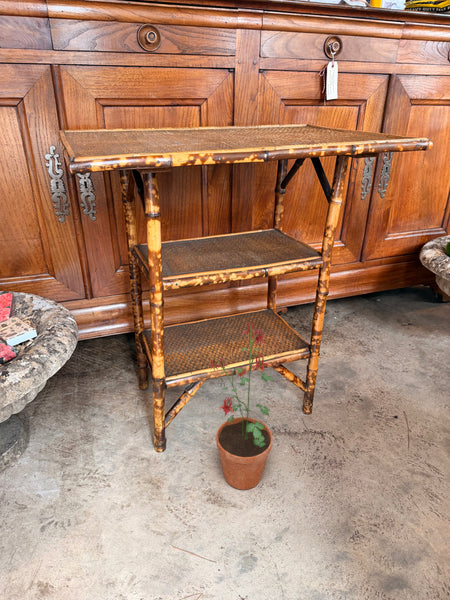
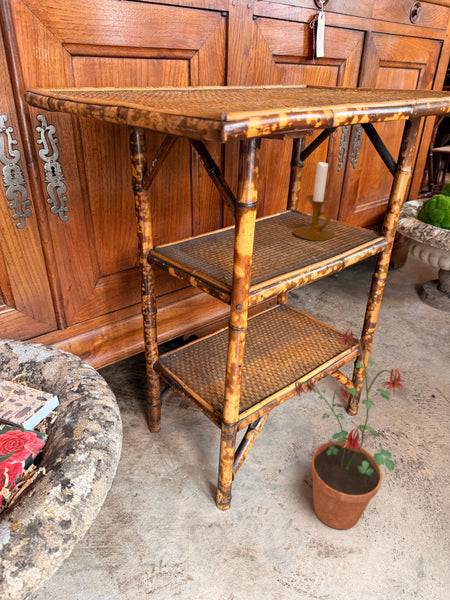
candlestick: none [254,189,289,253] -> present [293,162,334,240]

